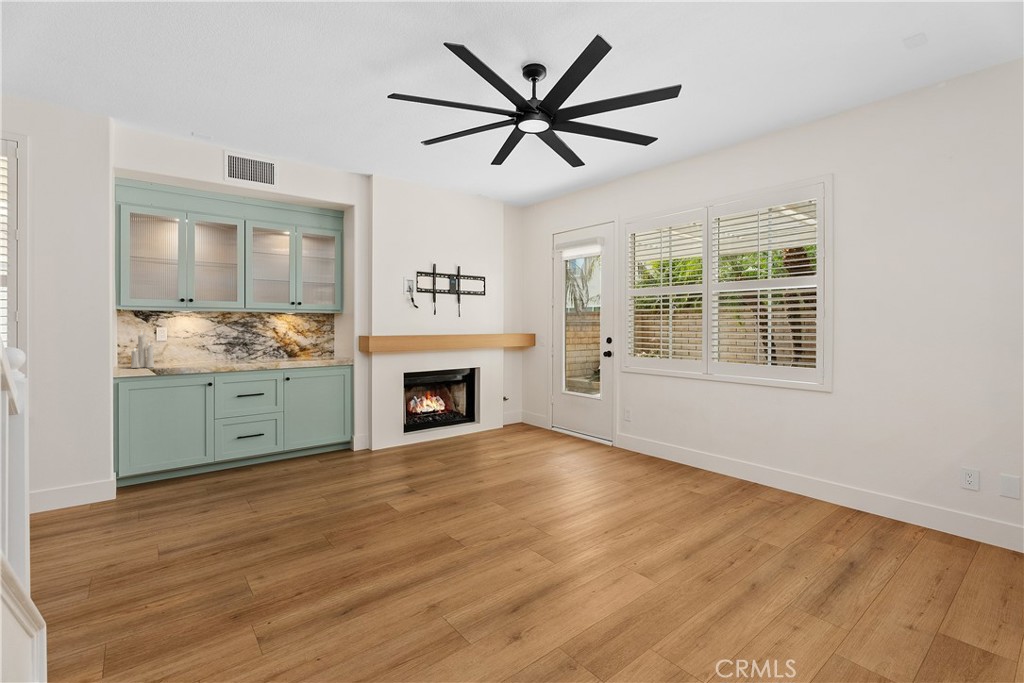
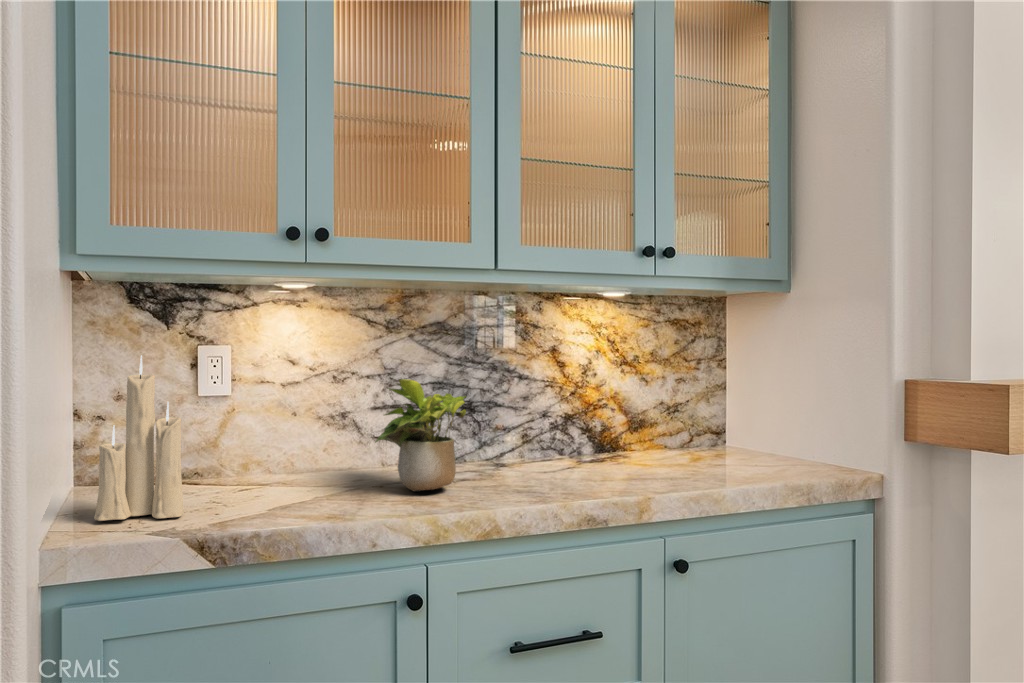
potted plant: none [208,336,236,364] -> present [375,379,466,492]

